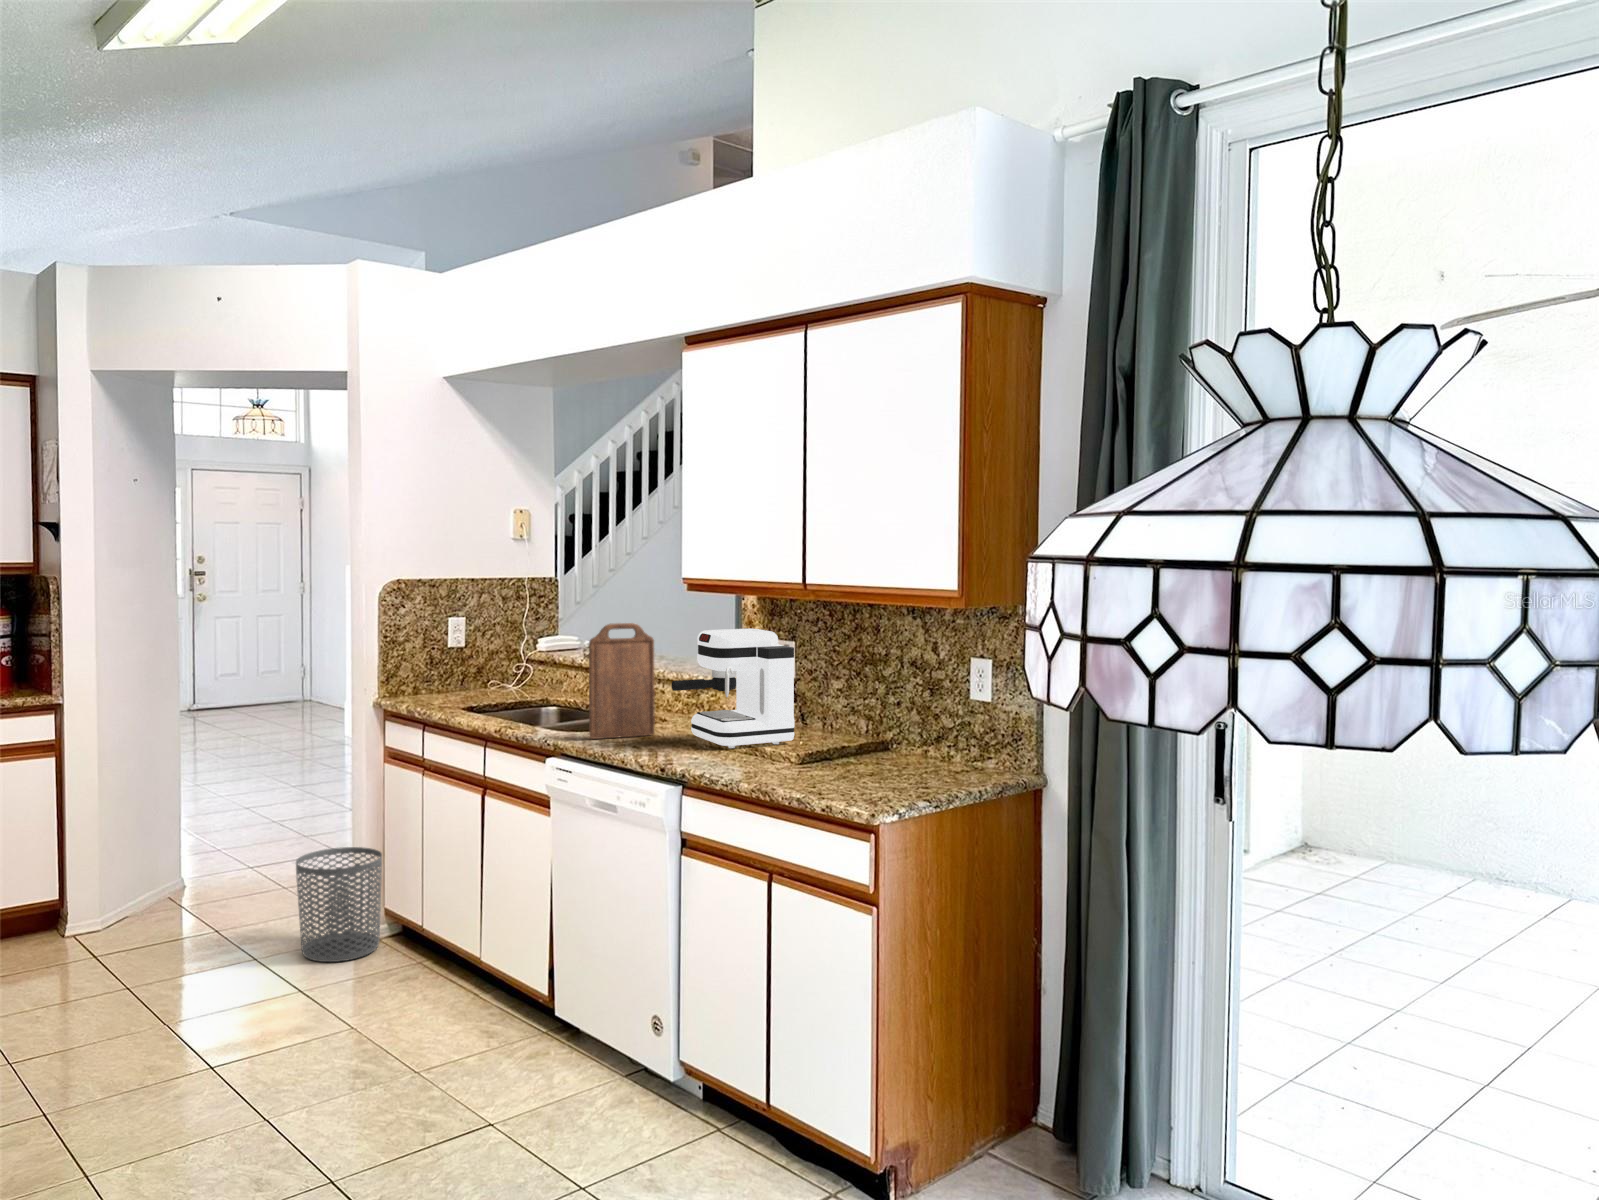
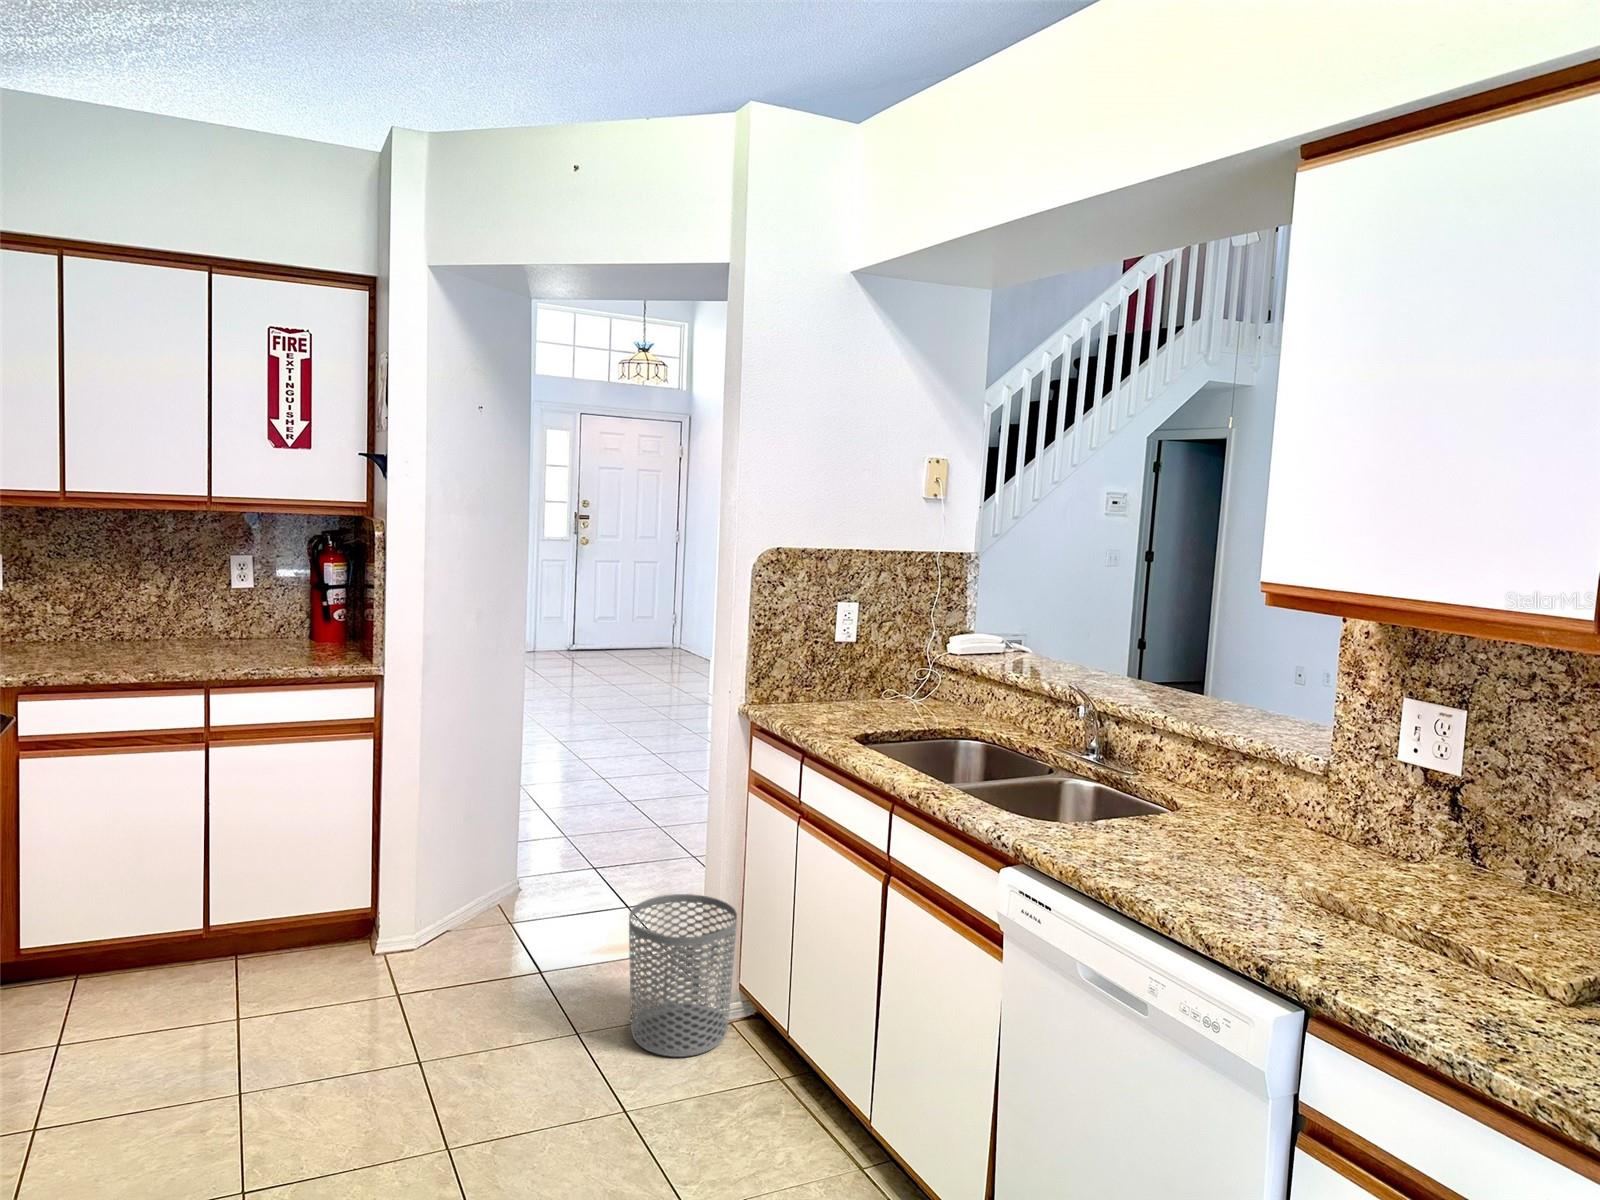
cutting board: present [589,623,655,739] -> none [1081,657,1204,851]
coffee maker: present [671,629,794,748] -> none [1252,683,1516,920]

